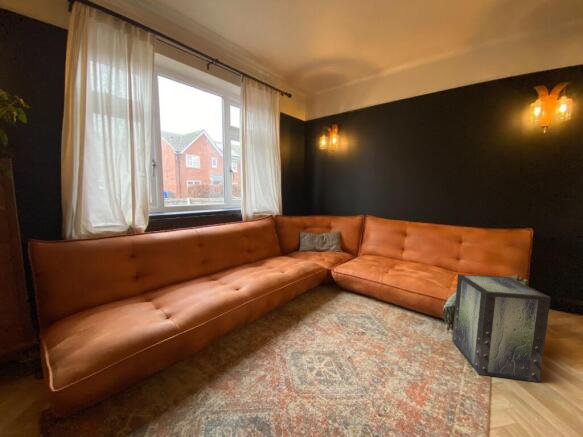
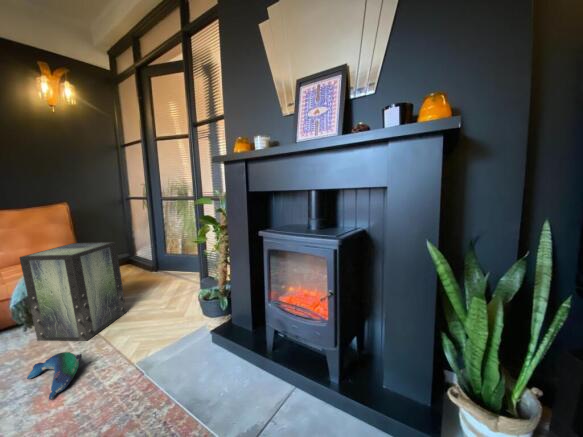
plush toy: none [421,358,457,395] -> present [27,352,82,400]

